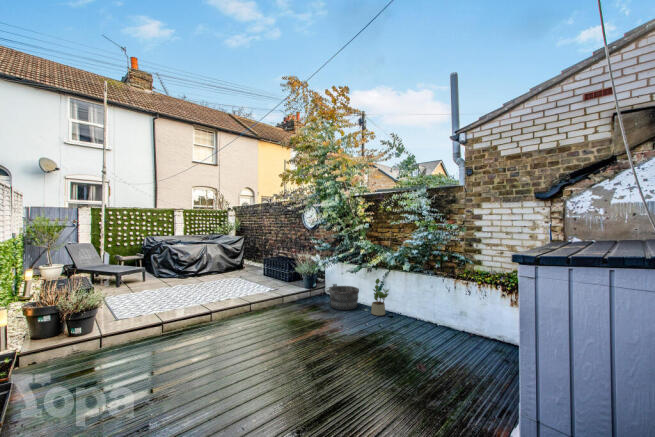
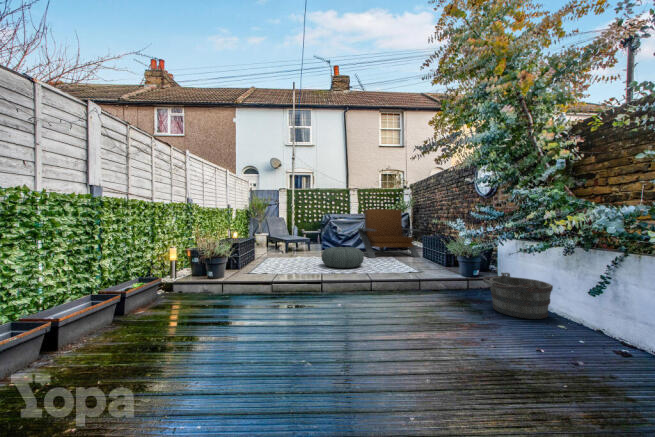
lounge chair: none [202,235,261,281] -> present [358,209,420,258]
pouf: none [189,276,229,297] -> present [322,247,364,268]
potted plant: present [371,279,389,316] -> none [572,267,625,344]

